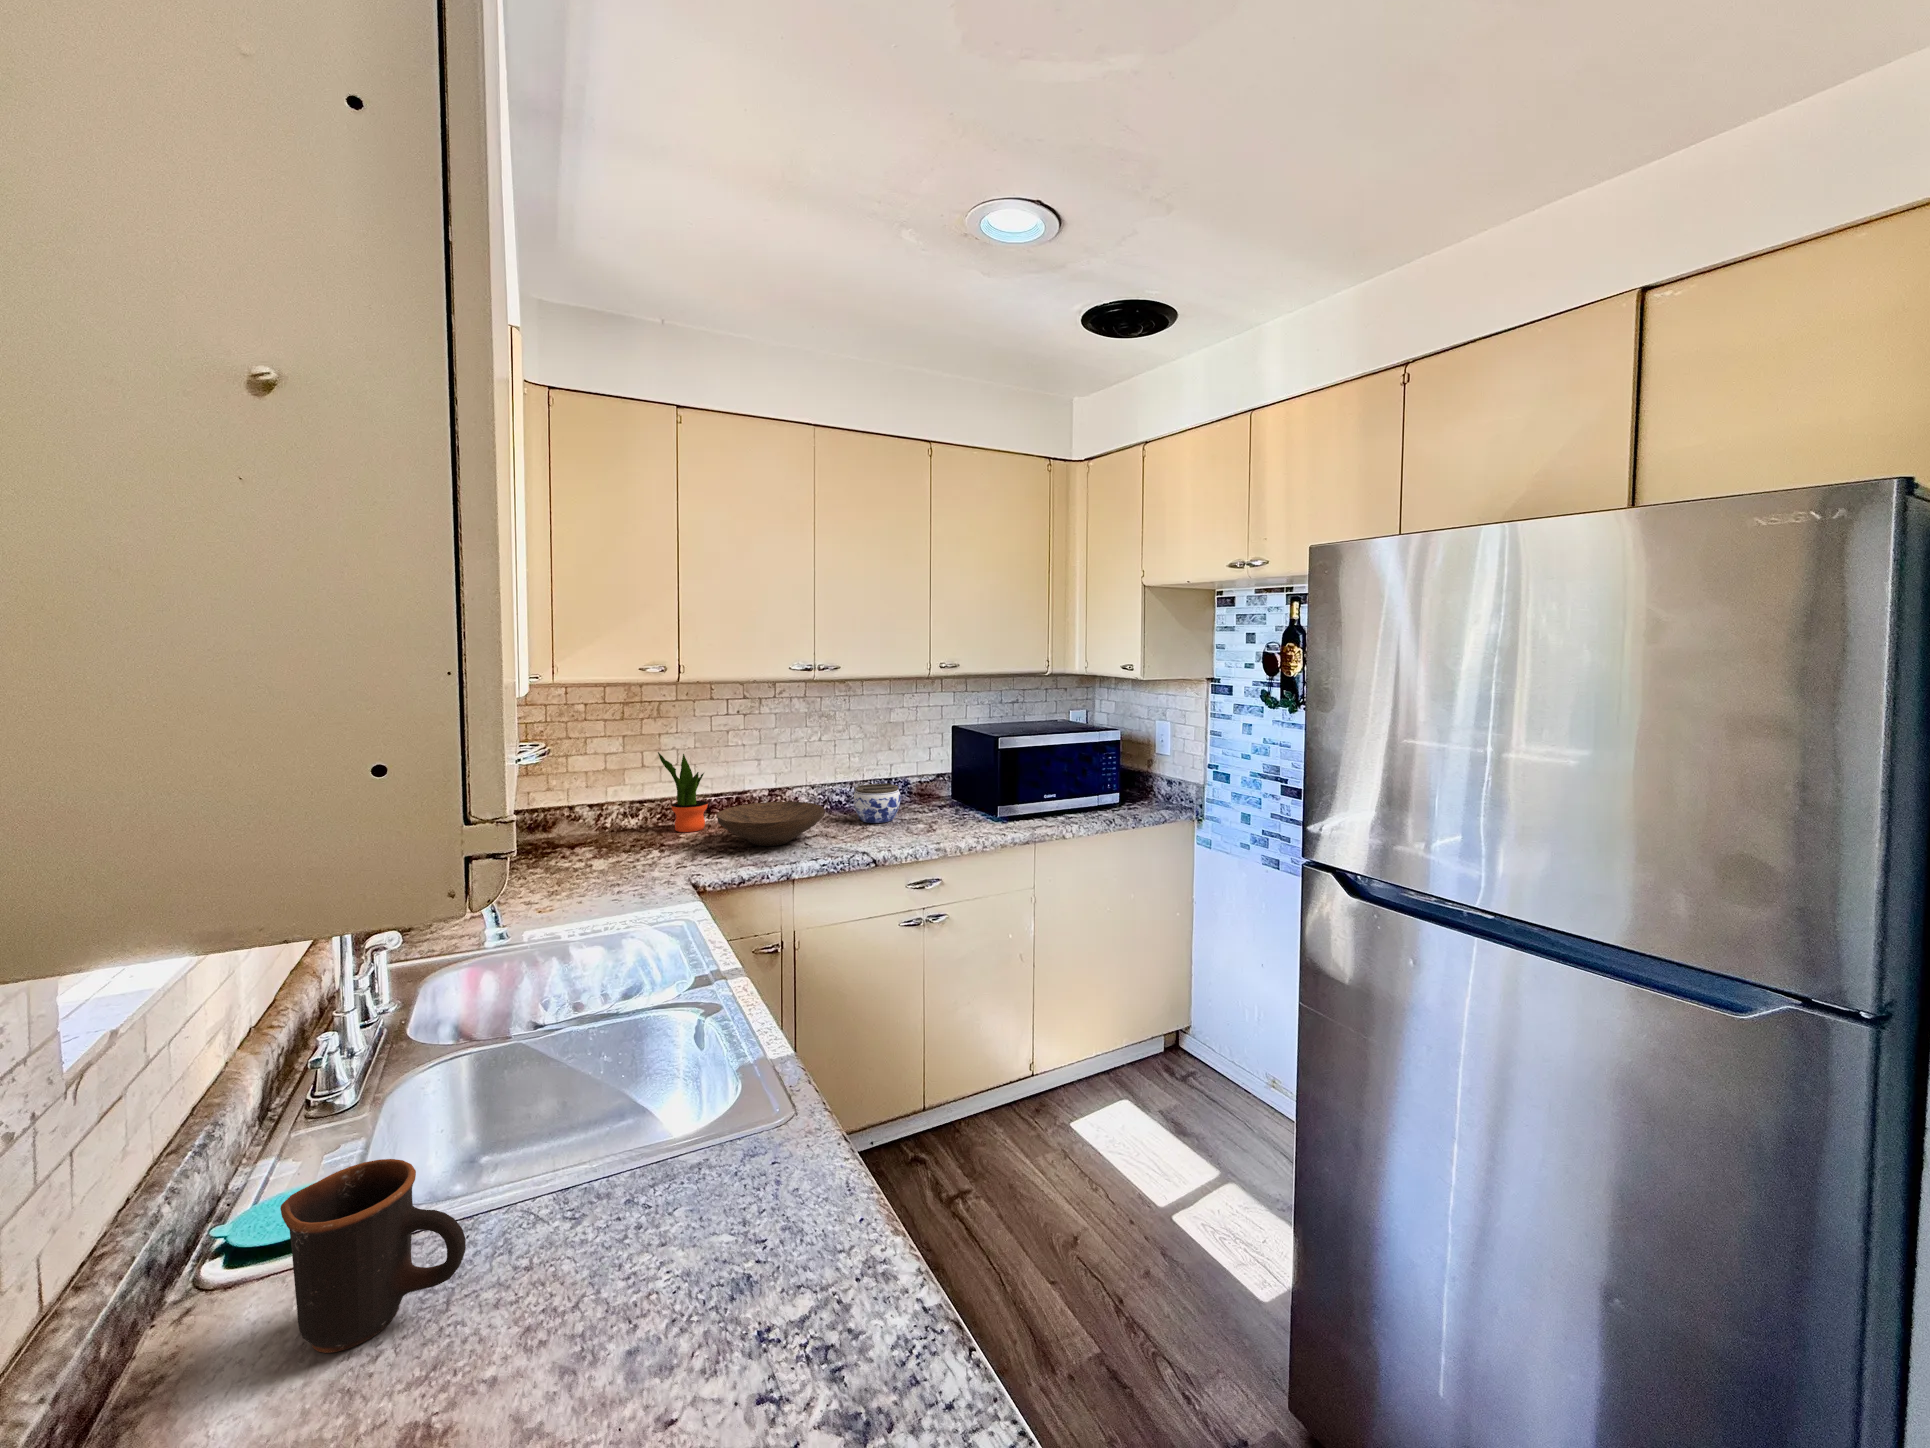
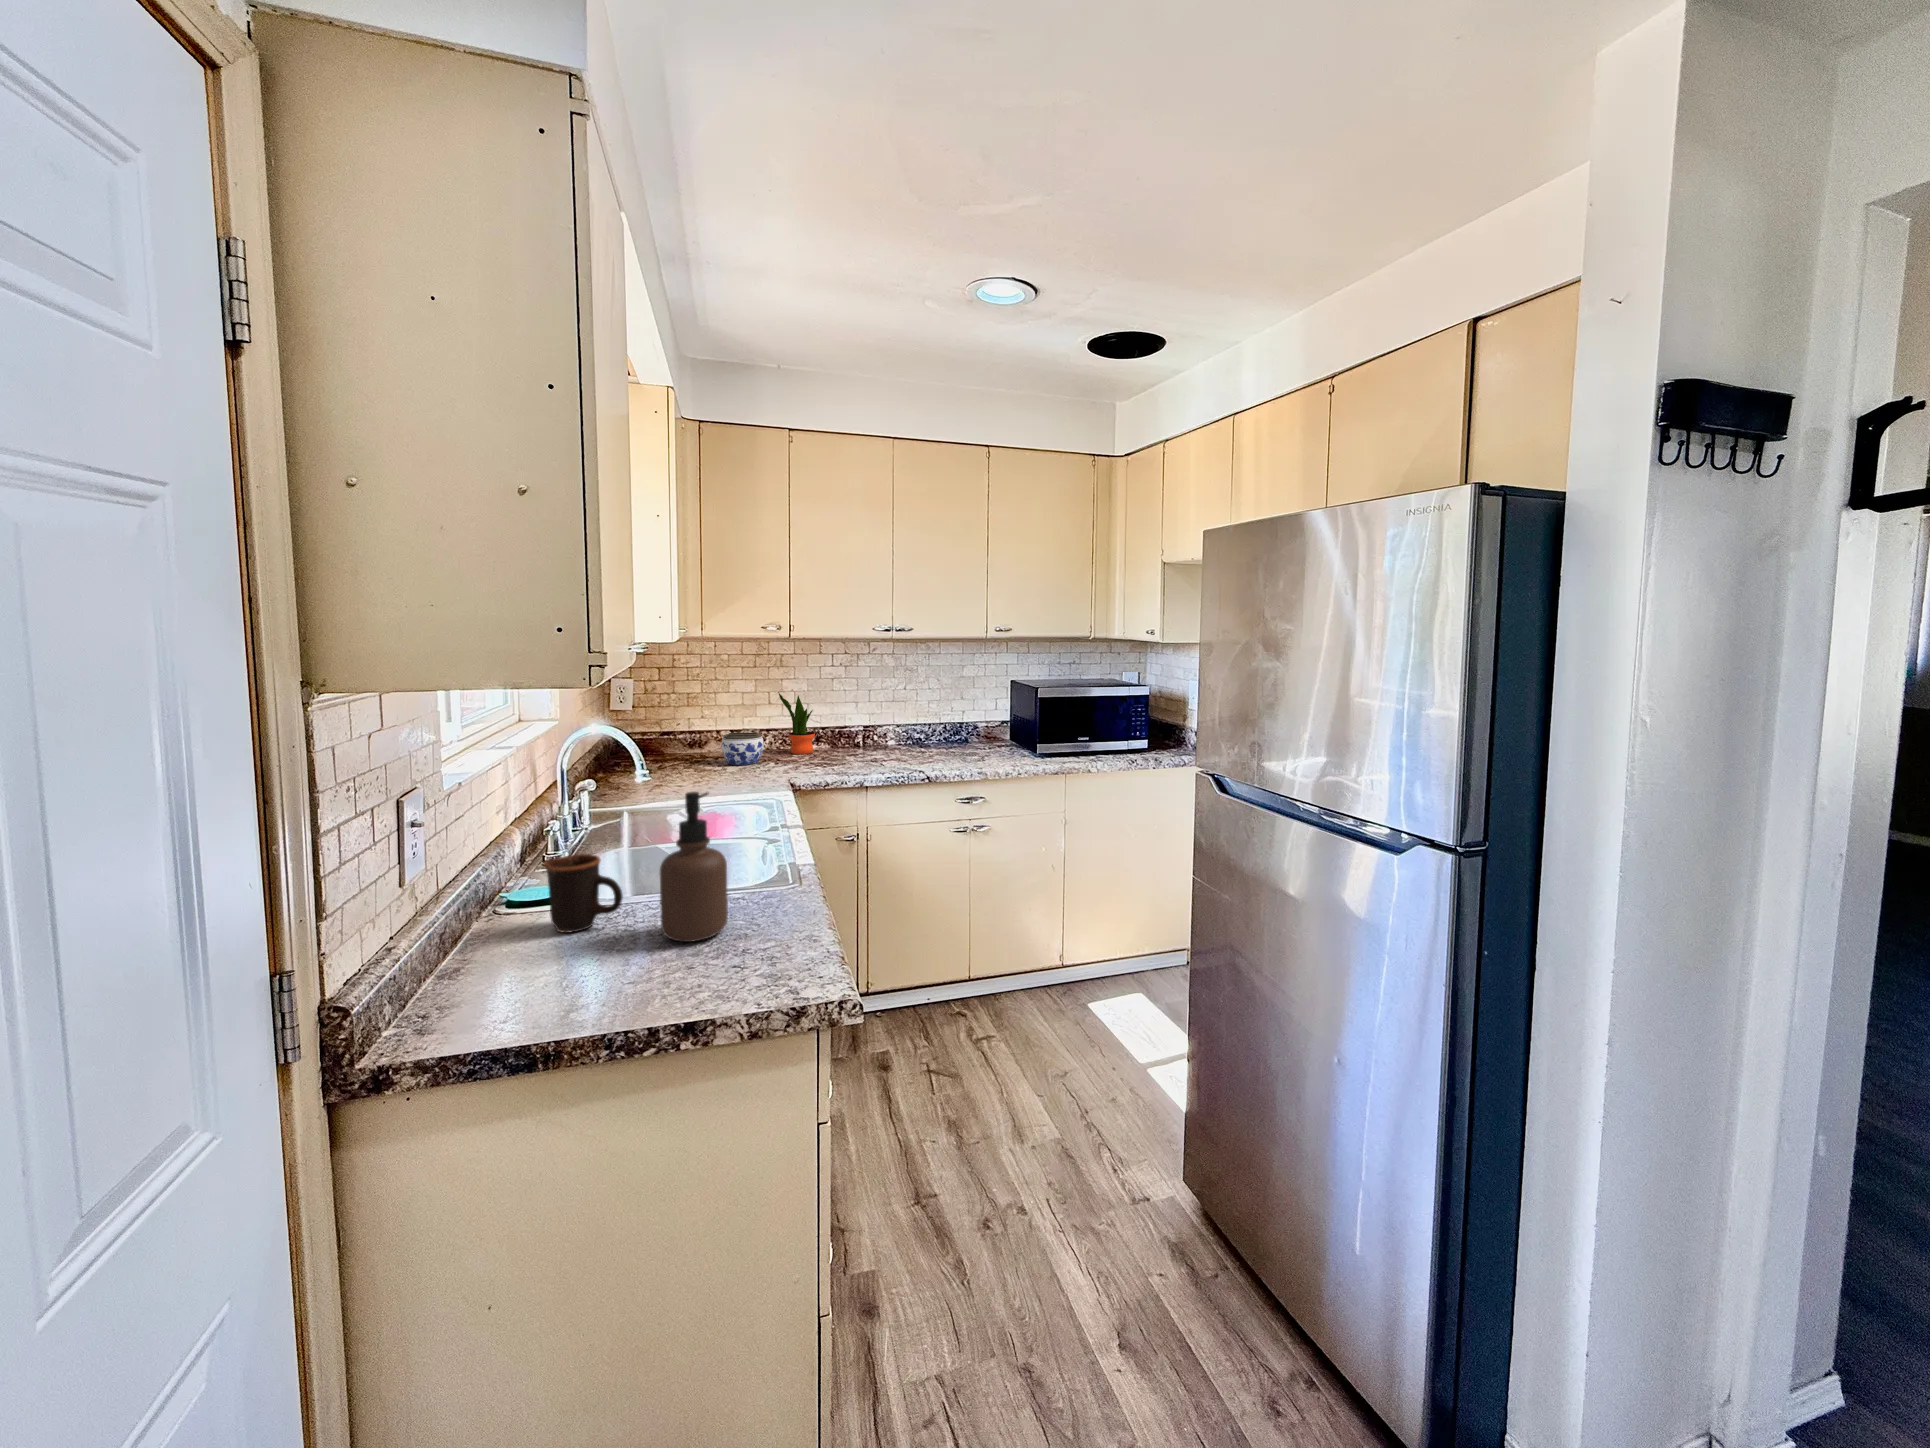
jar: present [853,783,900,823] -> present [721,732,764,765]
wooden bowl: present [717,802,825,846] -> none [816,734,896,764]
soap dispenser: none [554,1015,692,1345] -> present [660,792,728,942]

